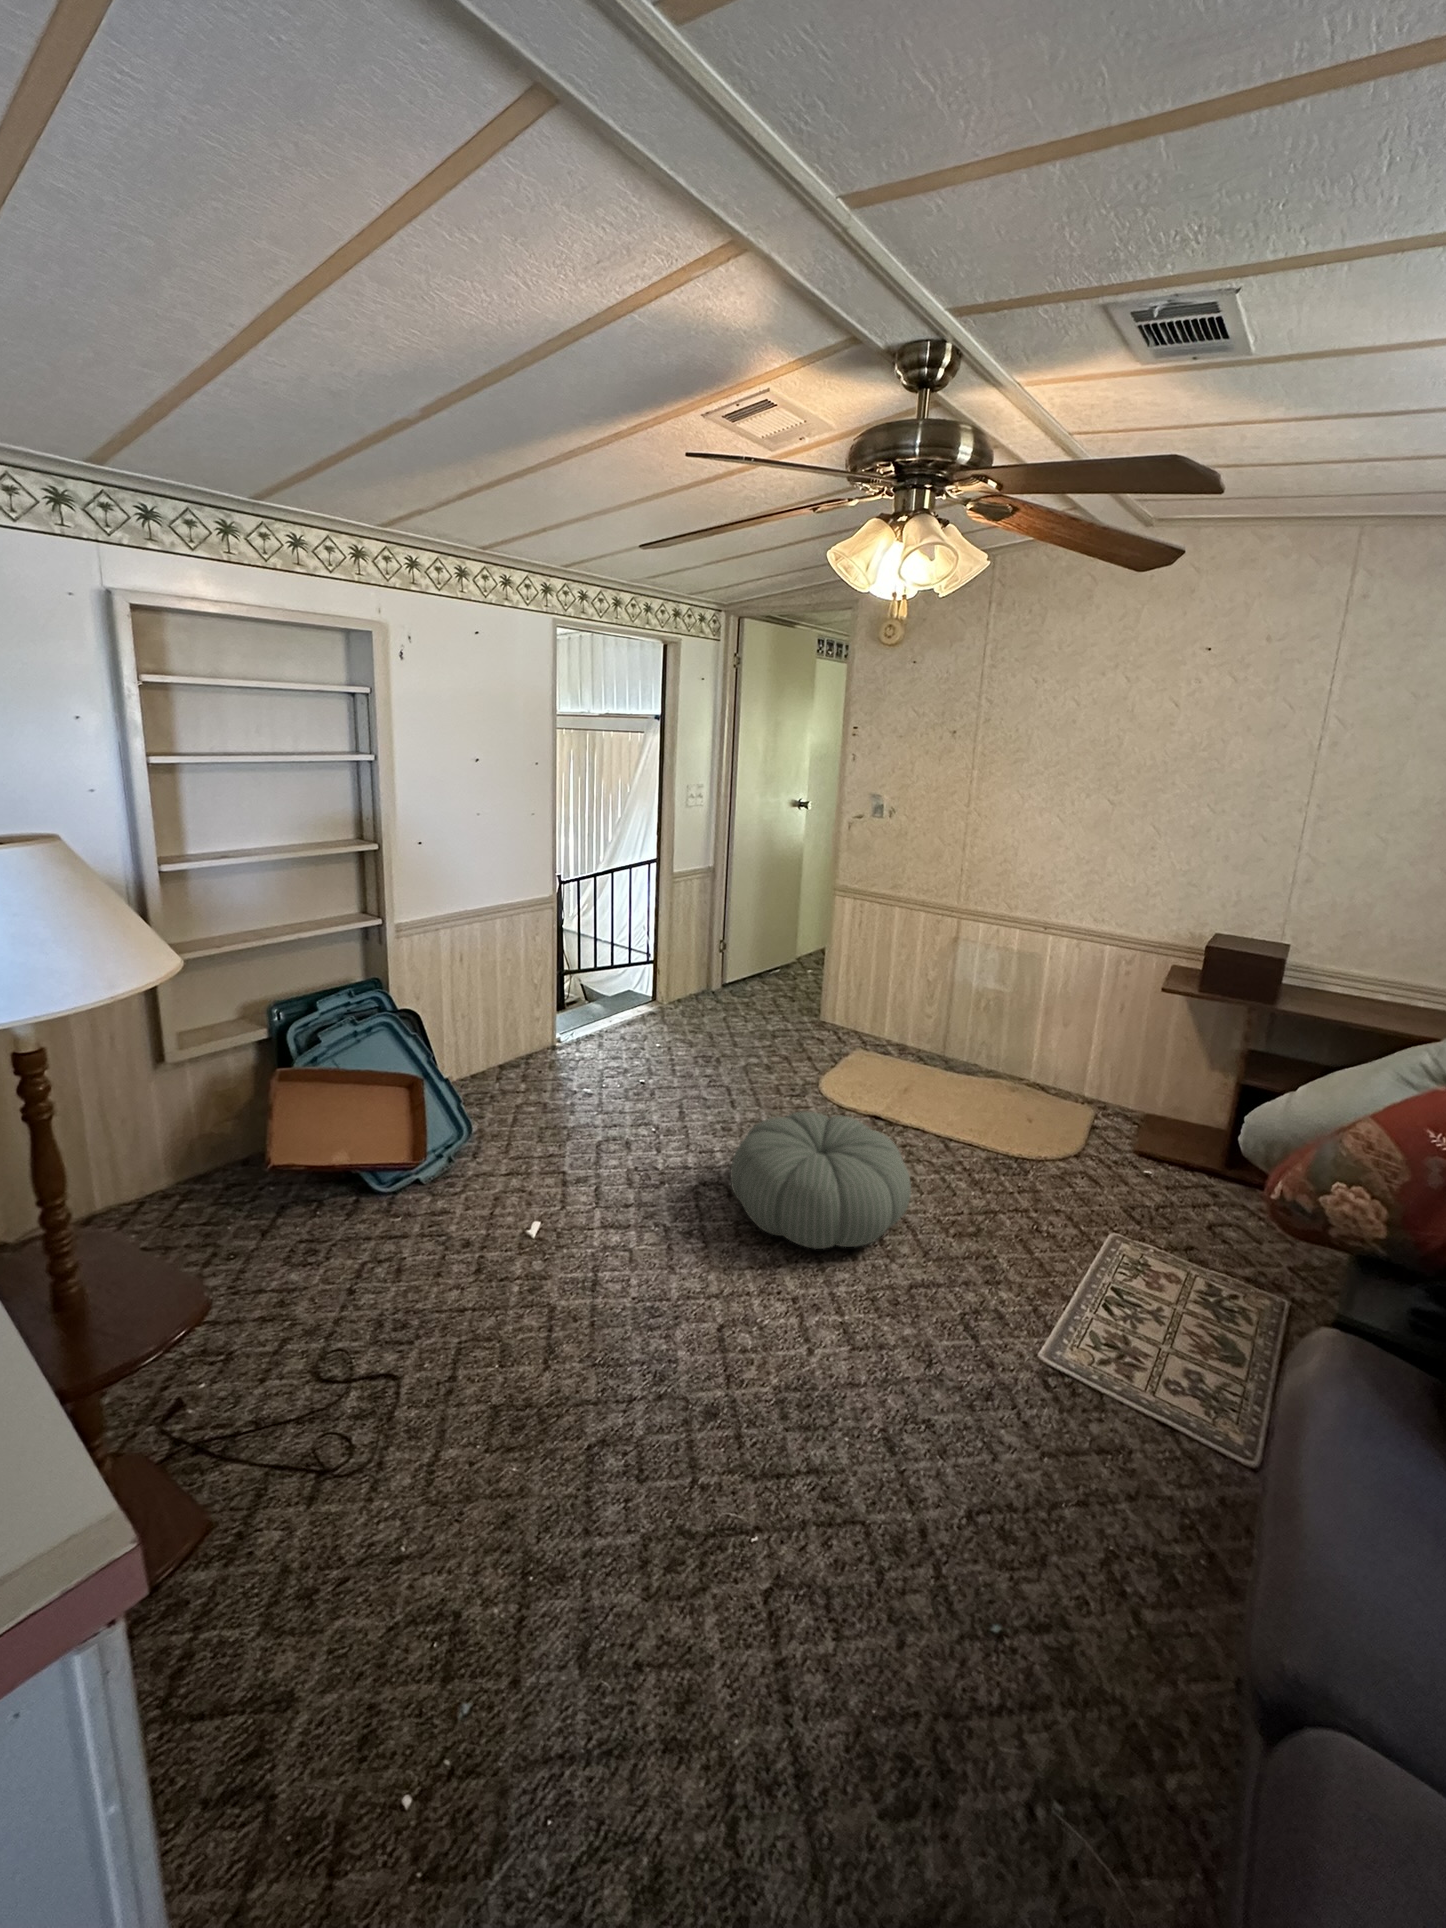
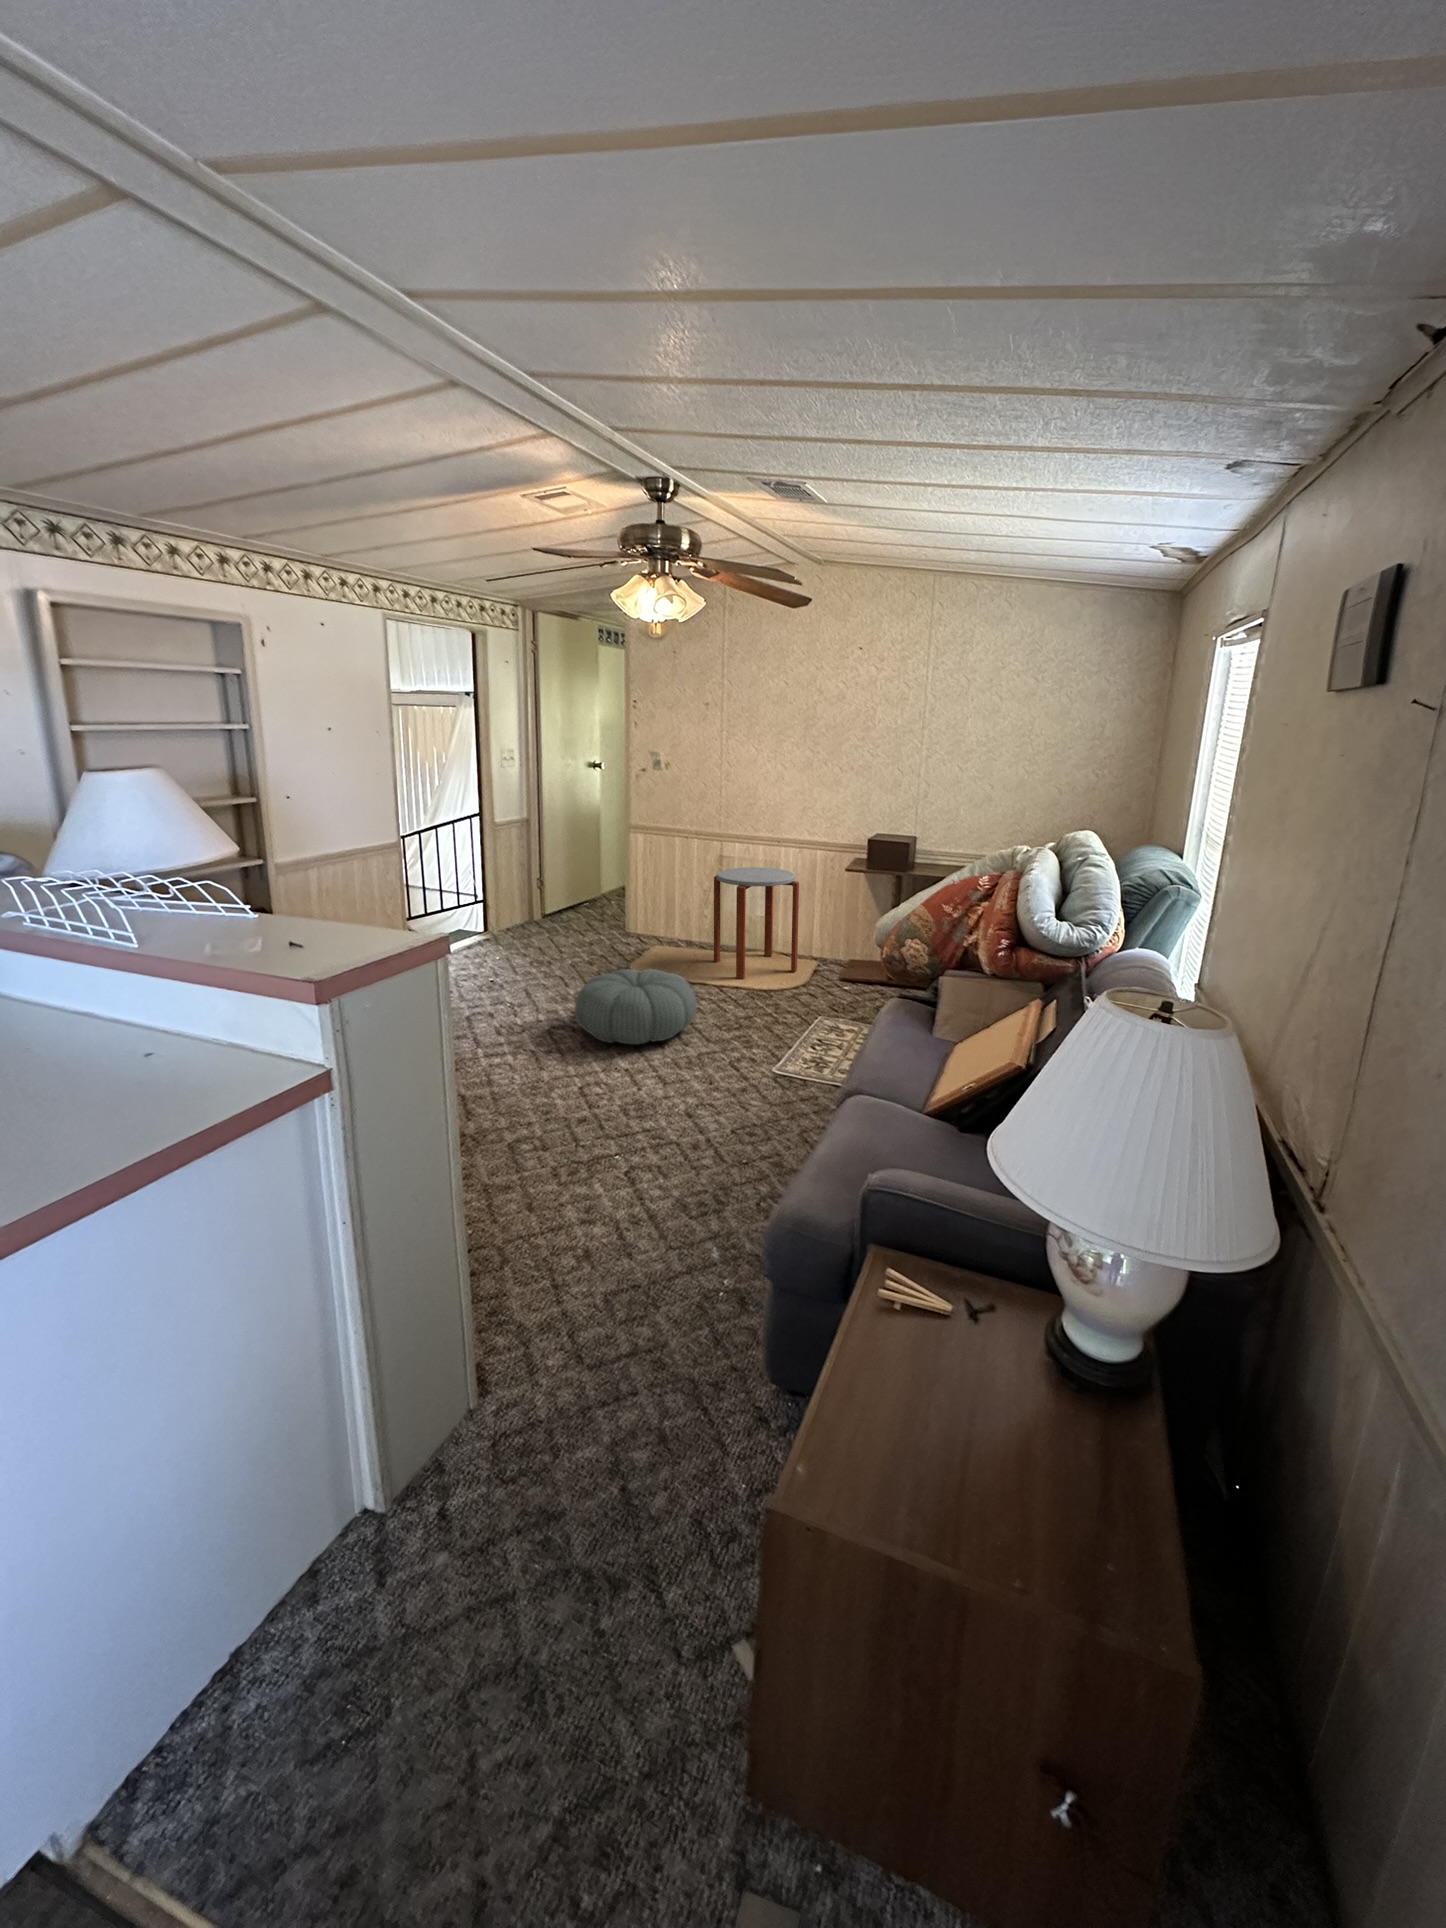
side table: none [934,961,1075,1128] -> present [714,867,799,979]

